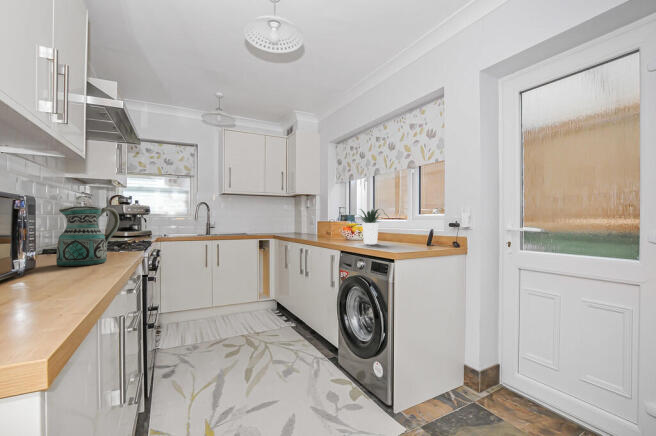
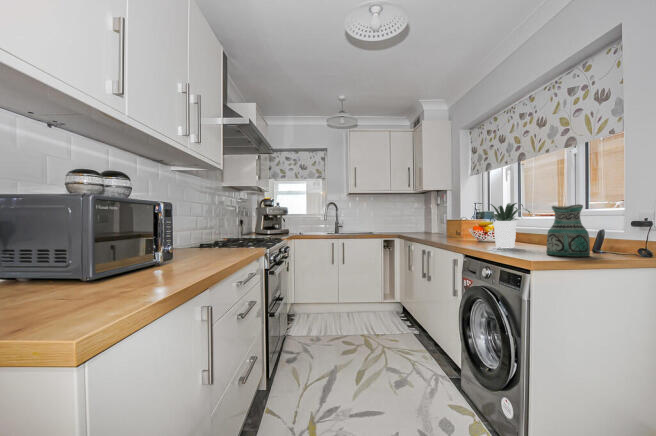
ceramic pitcher: present [56,206,119,266] -> present [546,204,590,257]

